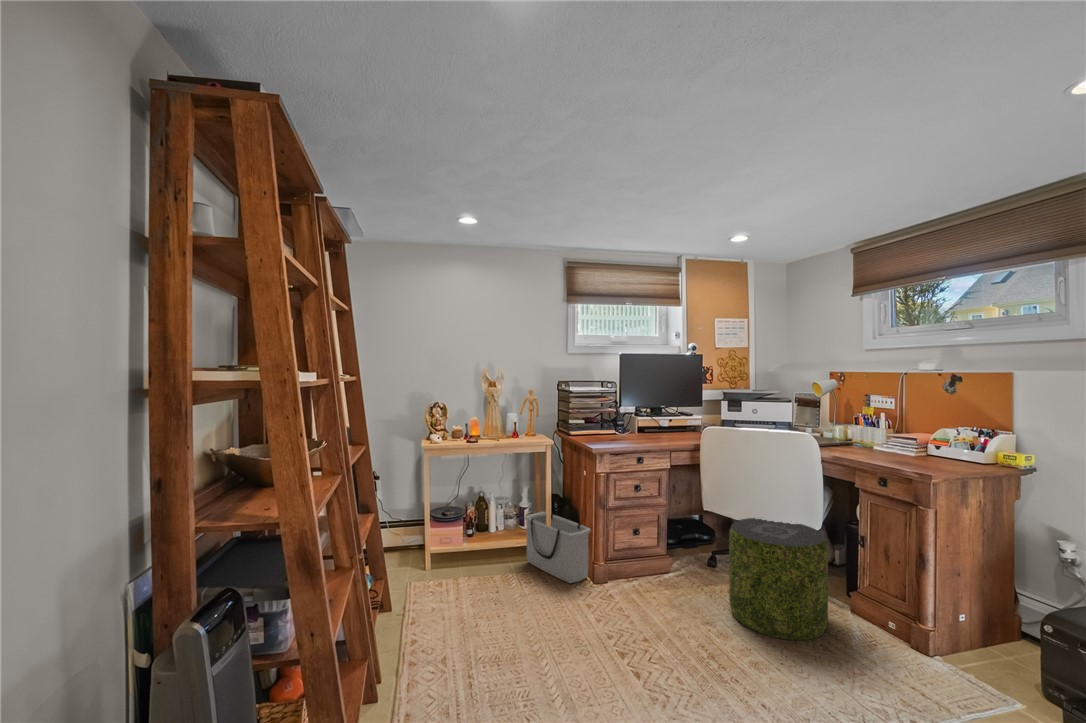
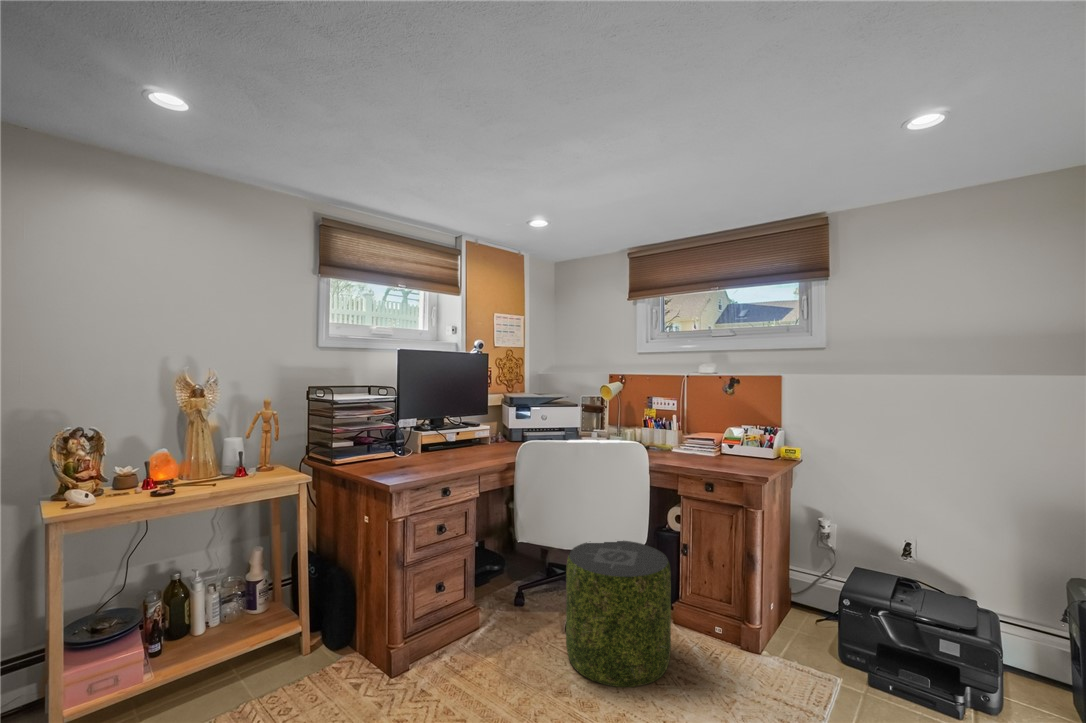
storage bin: present [525,512,591,583] -> none [264,585,380,690]

